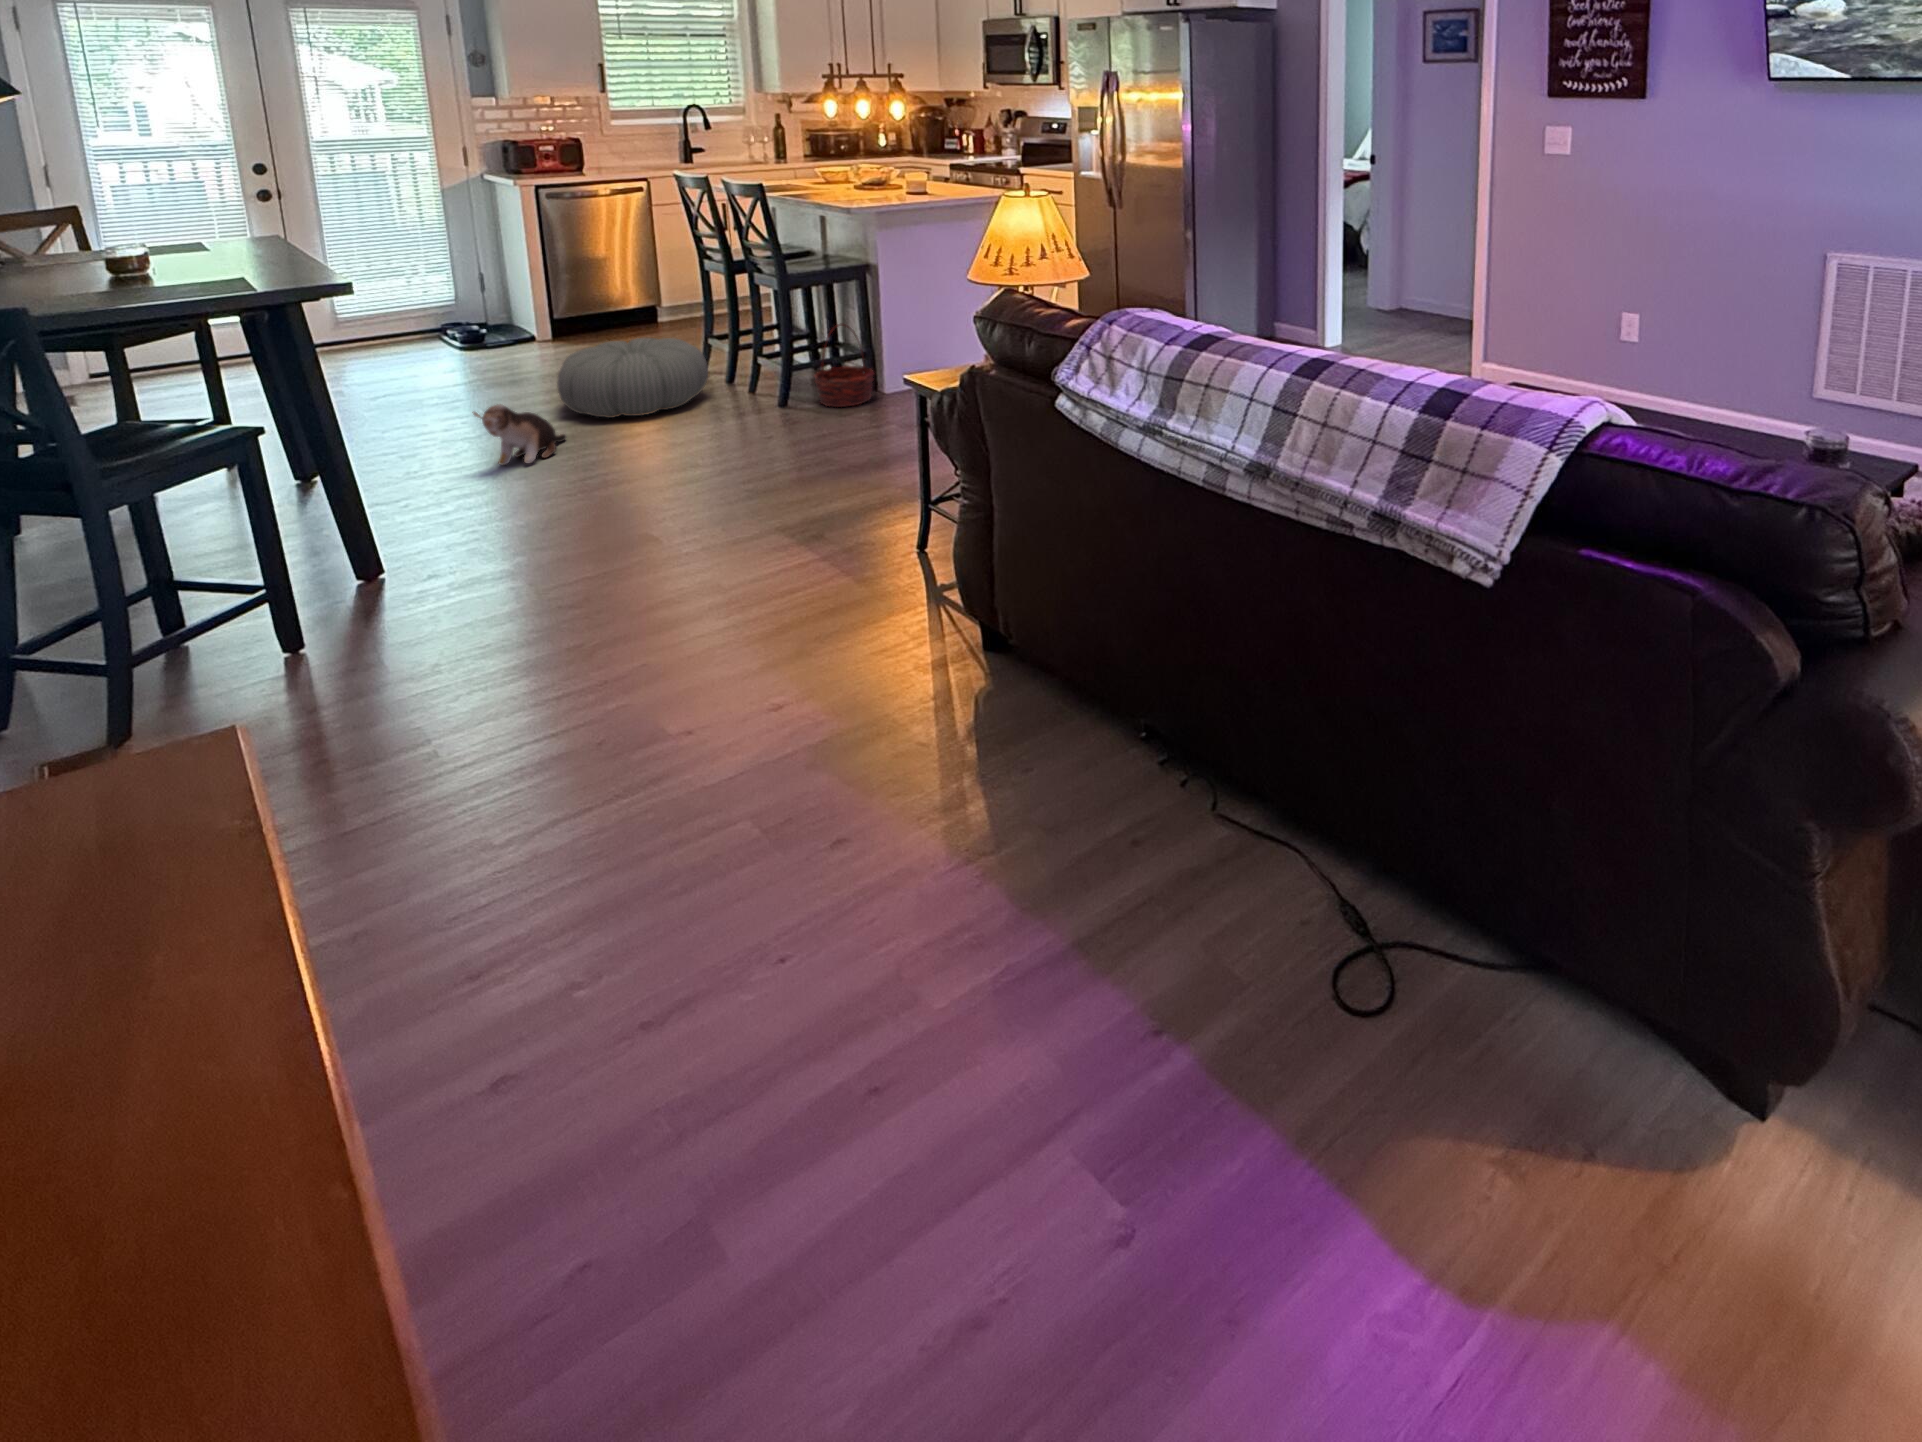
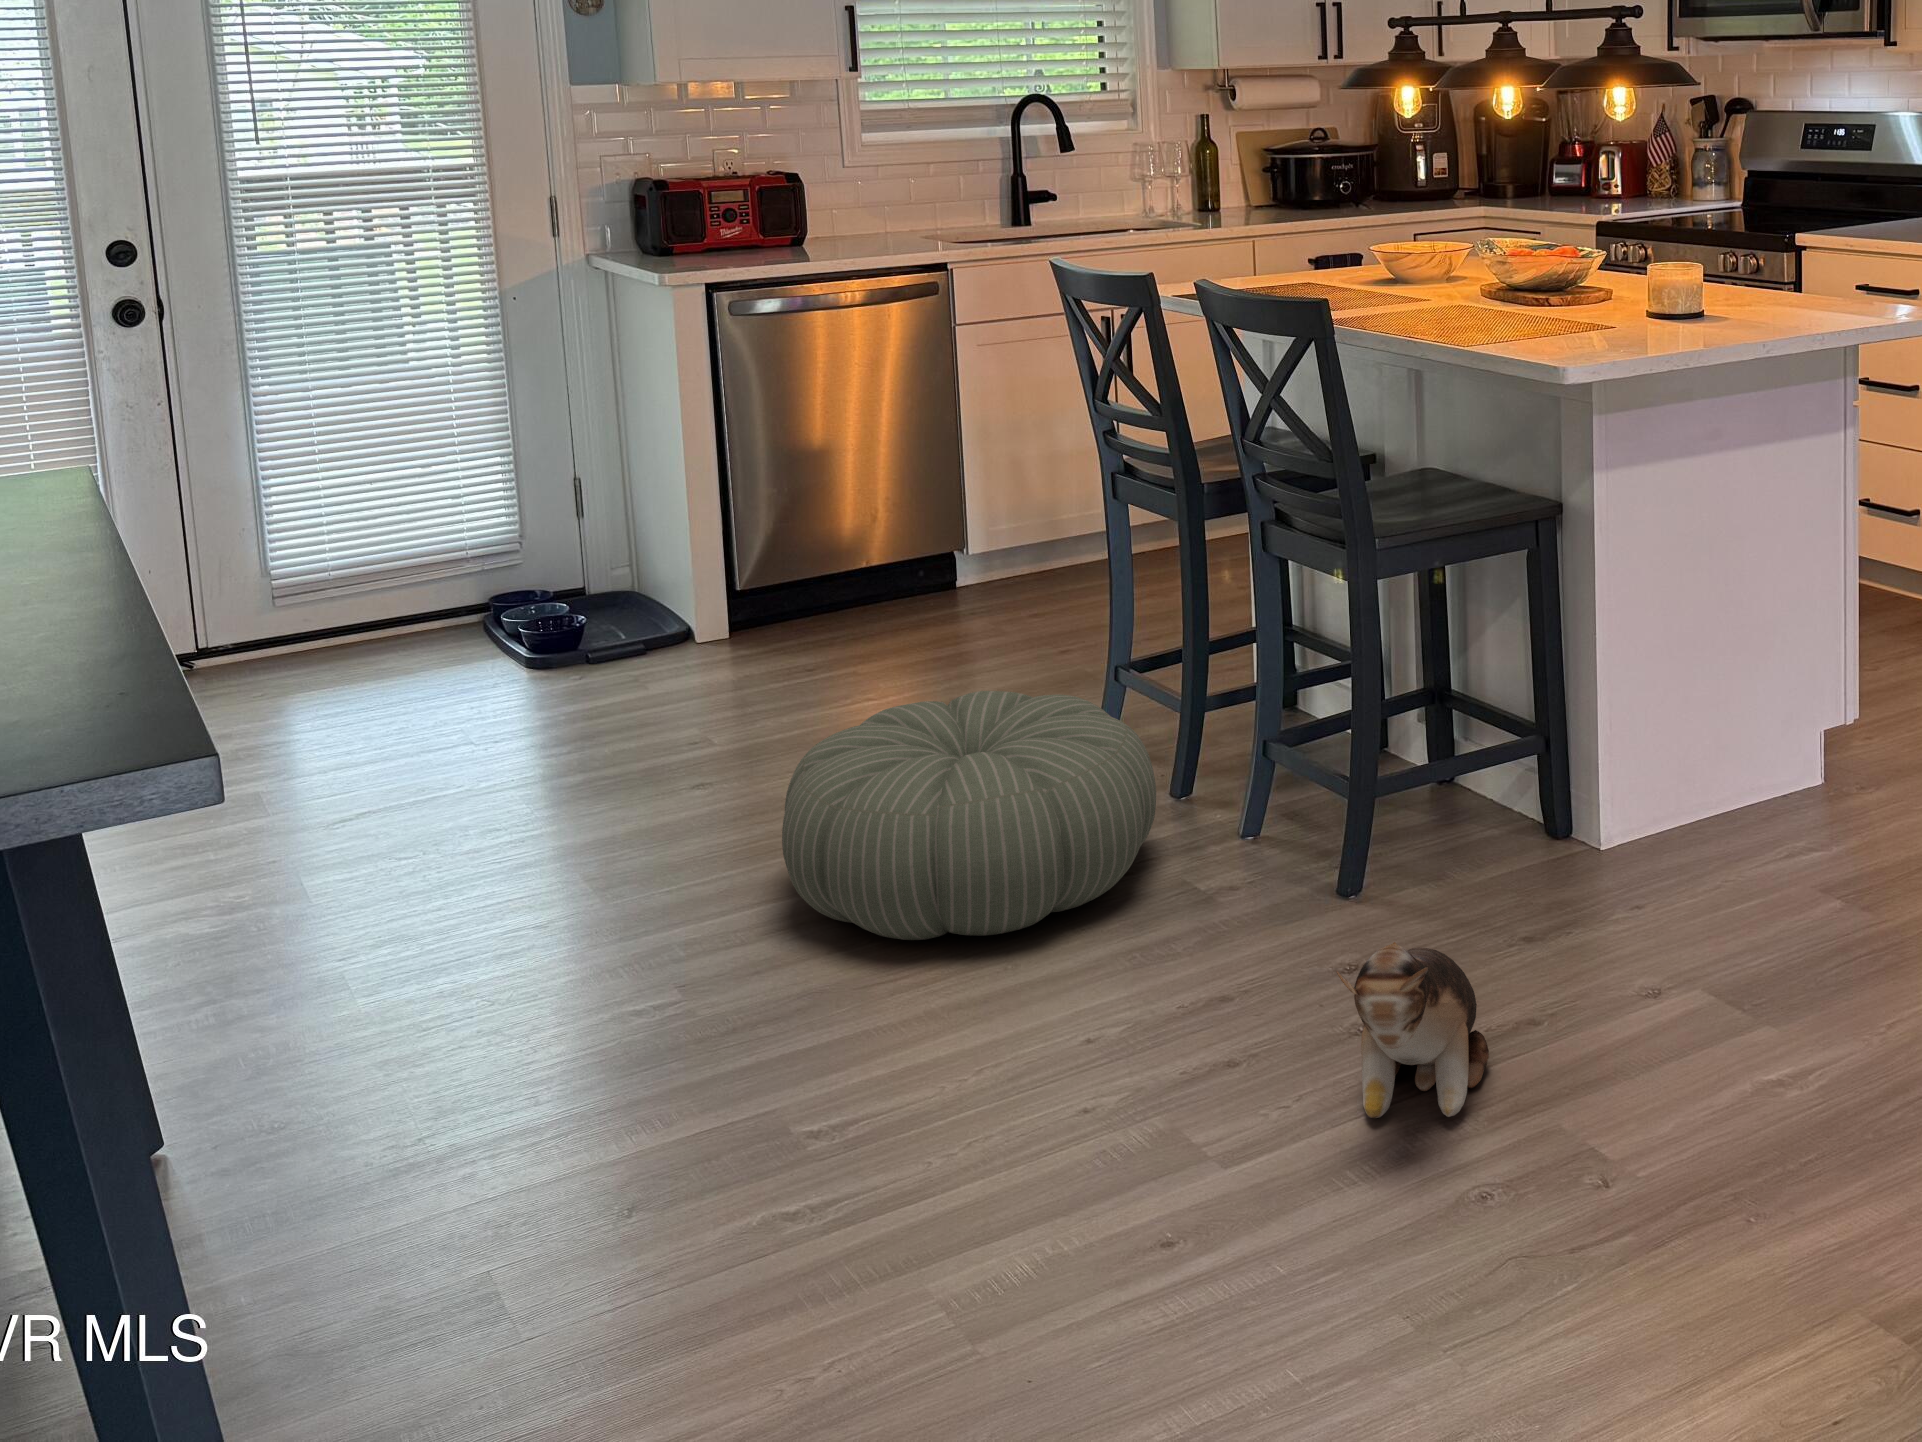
basket: present [814,324,874,407] -> none [1447,676,1613,915]
plush toy: present [473,404,566,465] -> present [1336,942,1489,1118]

